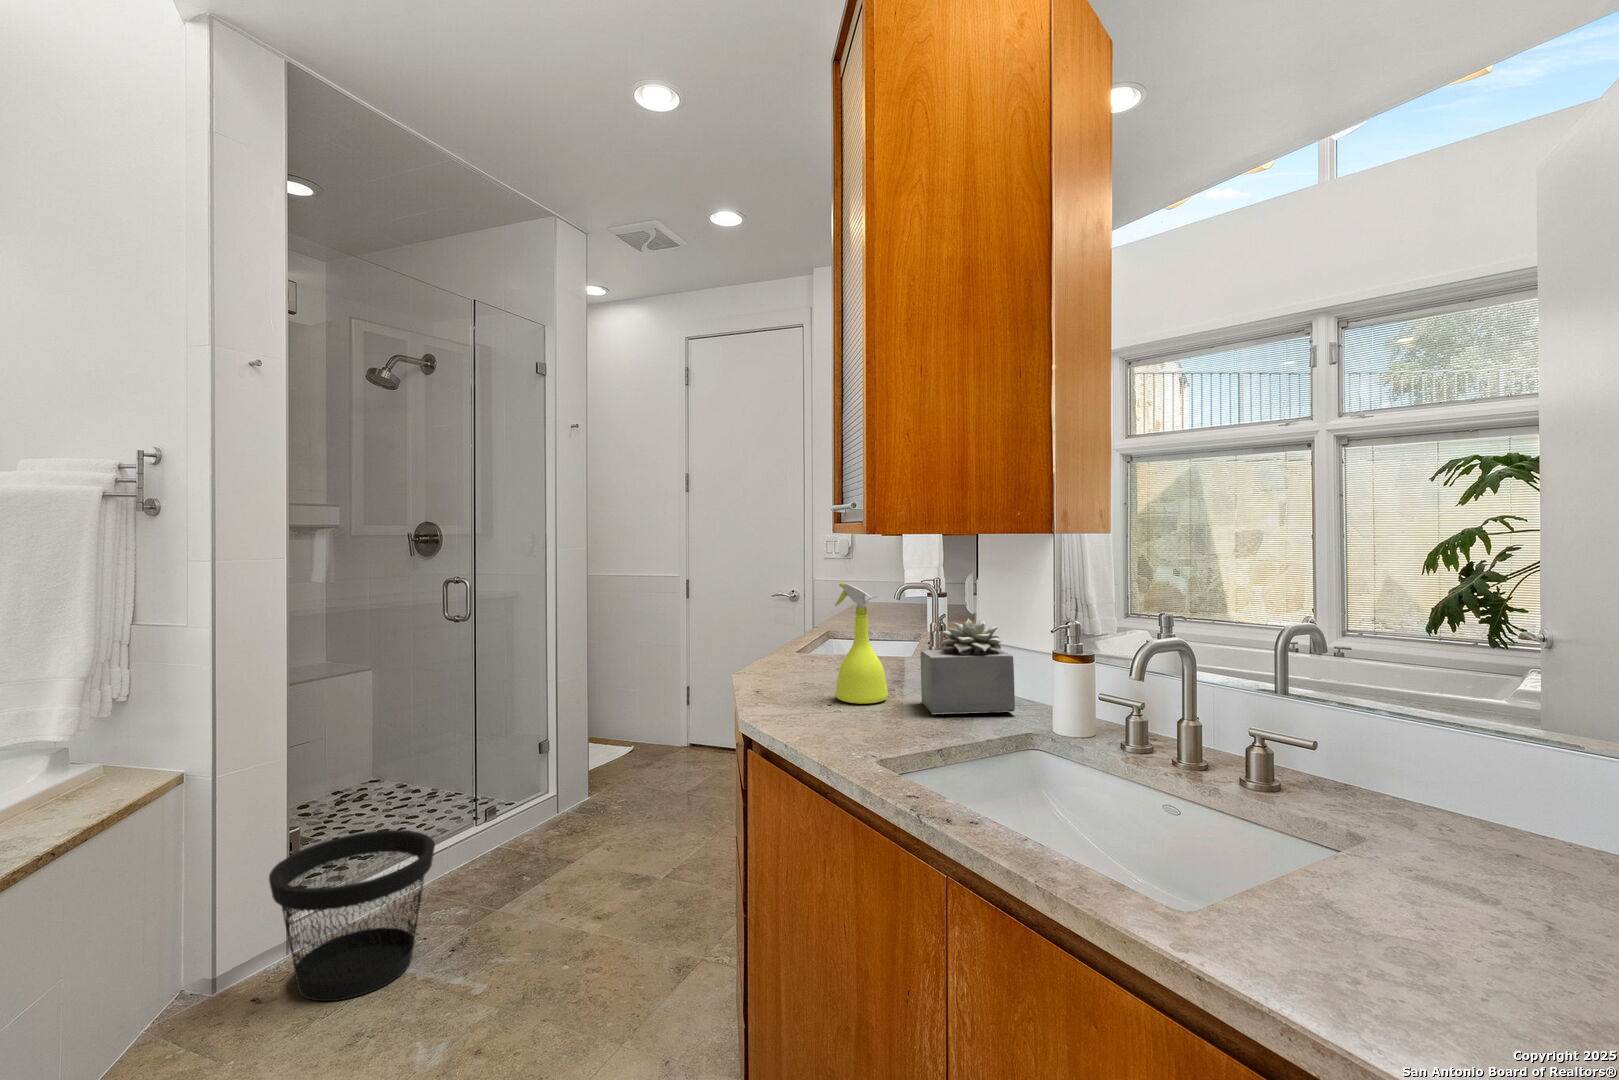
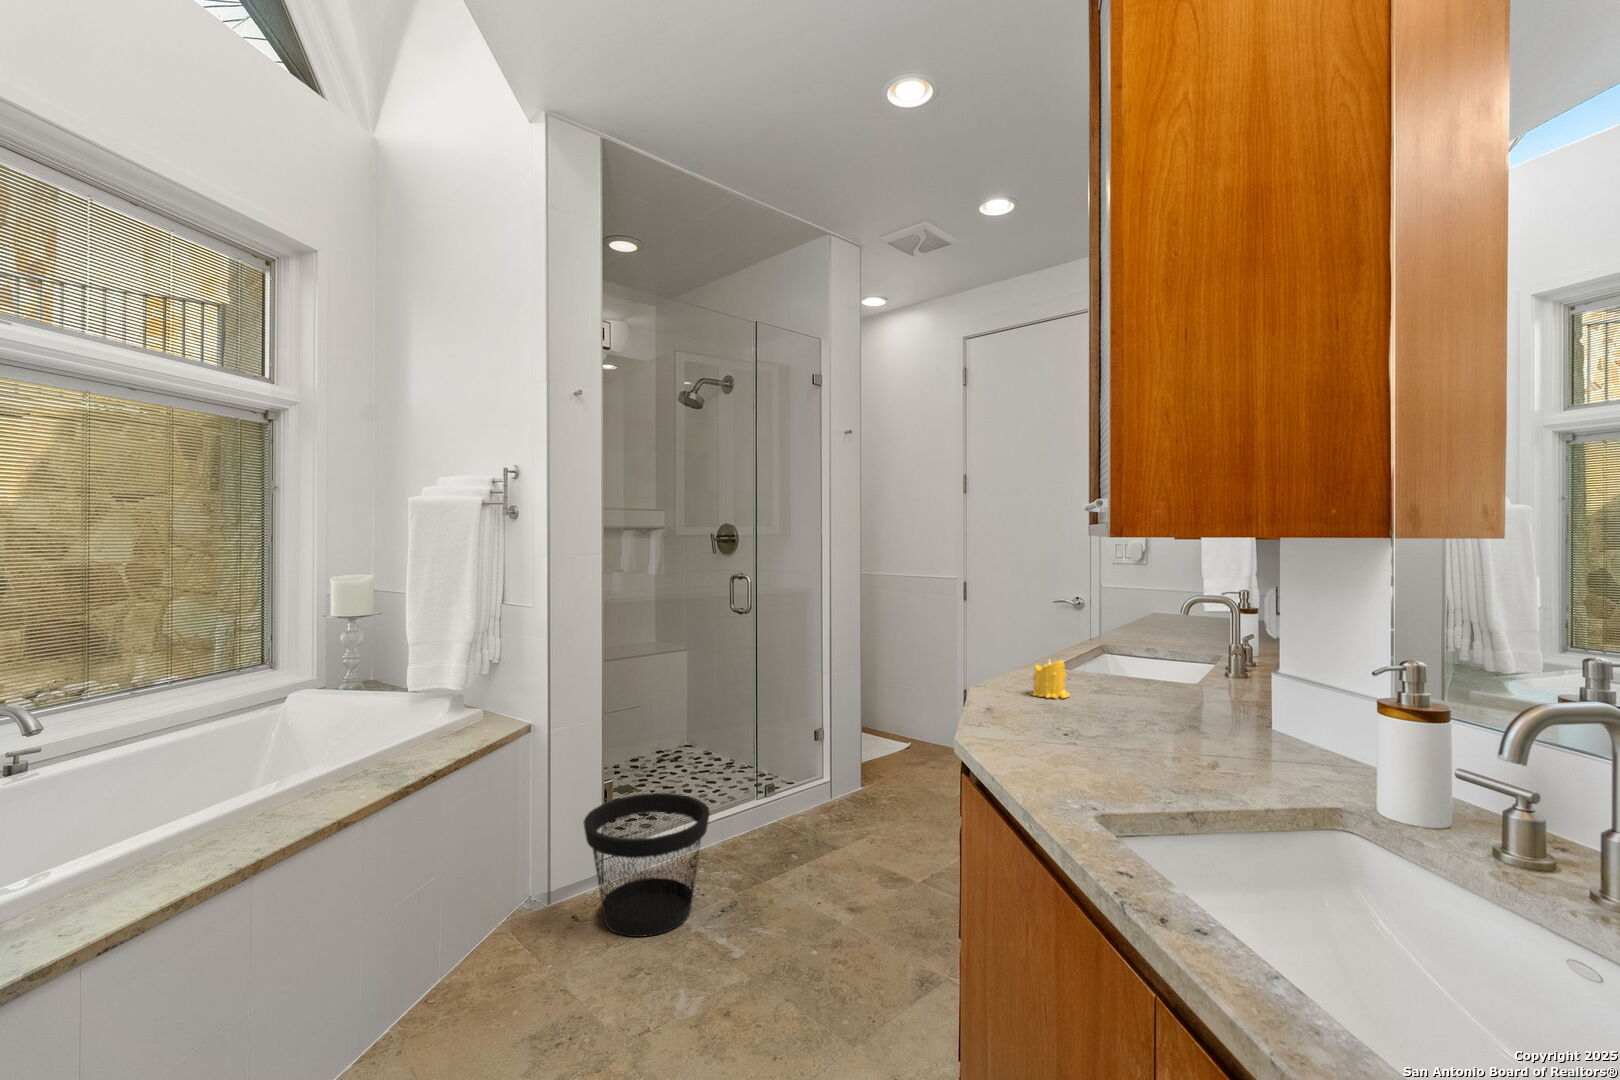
spray bottle: present [835,582,888,704] -> none [1082,592,1148,737]
succulent plant: present [921,618,1016,714] -> none [1190,644,1327,773]
candle: none [782,643,816,680] -> present [1032,660,1070,699]

